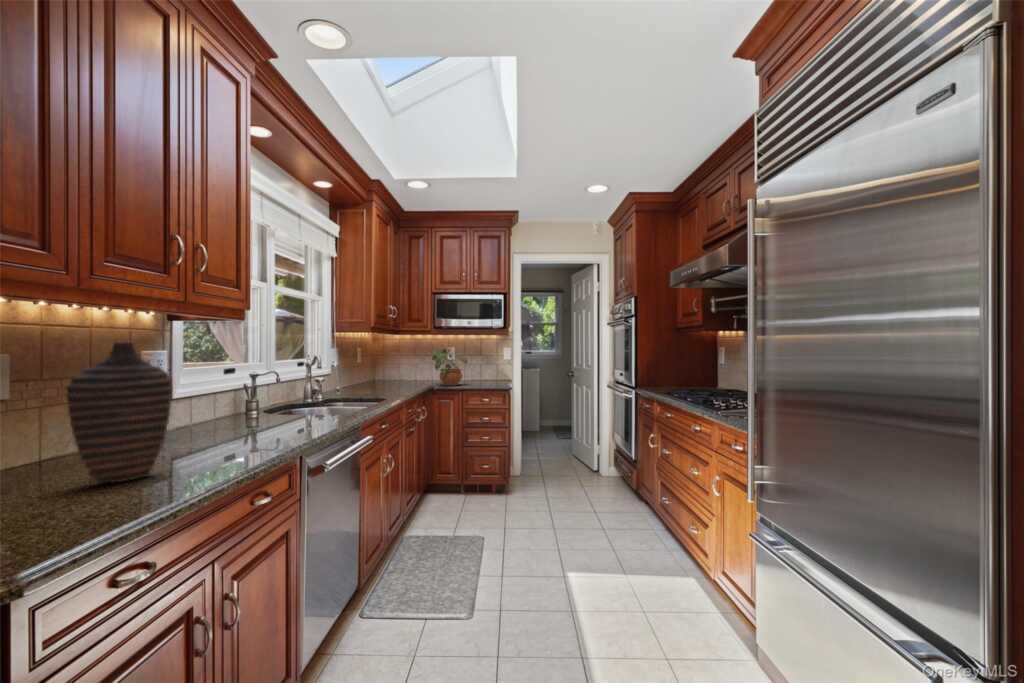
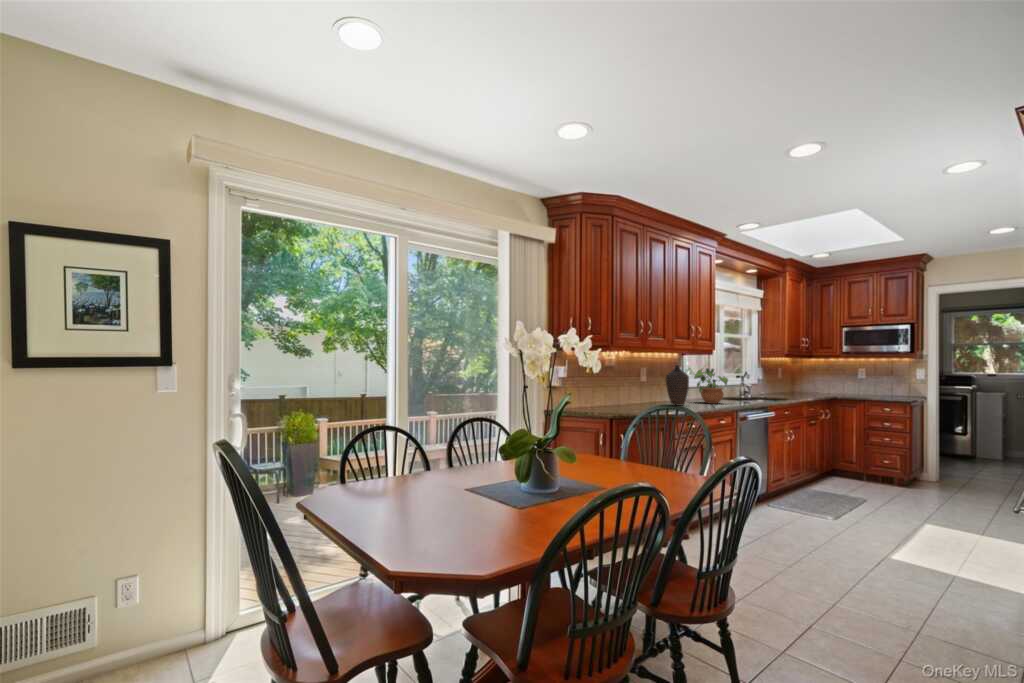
potted plant: present [432,347,467,386] -> present [694,368,728,404]

